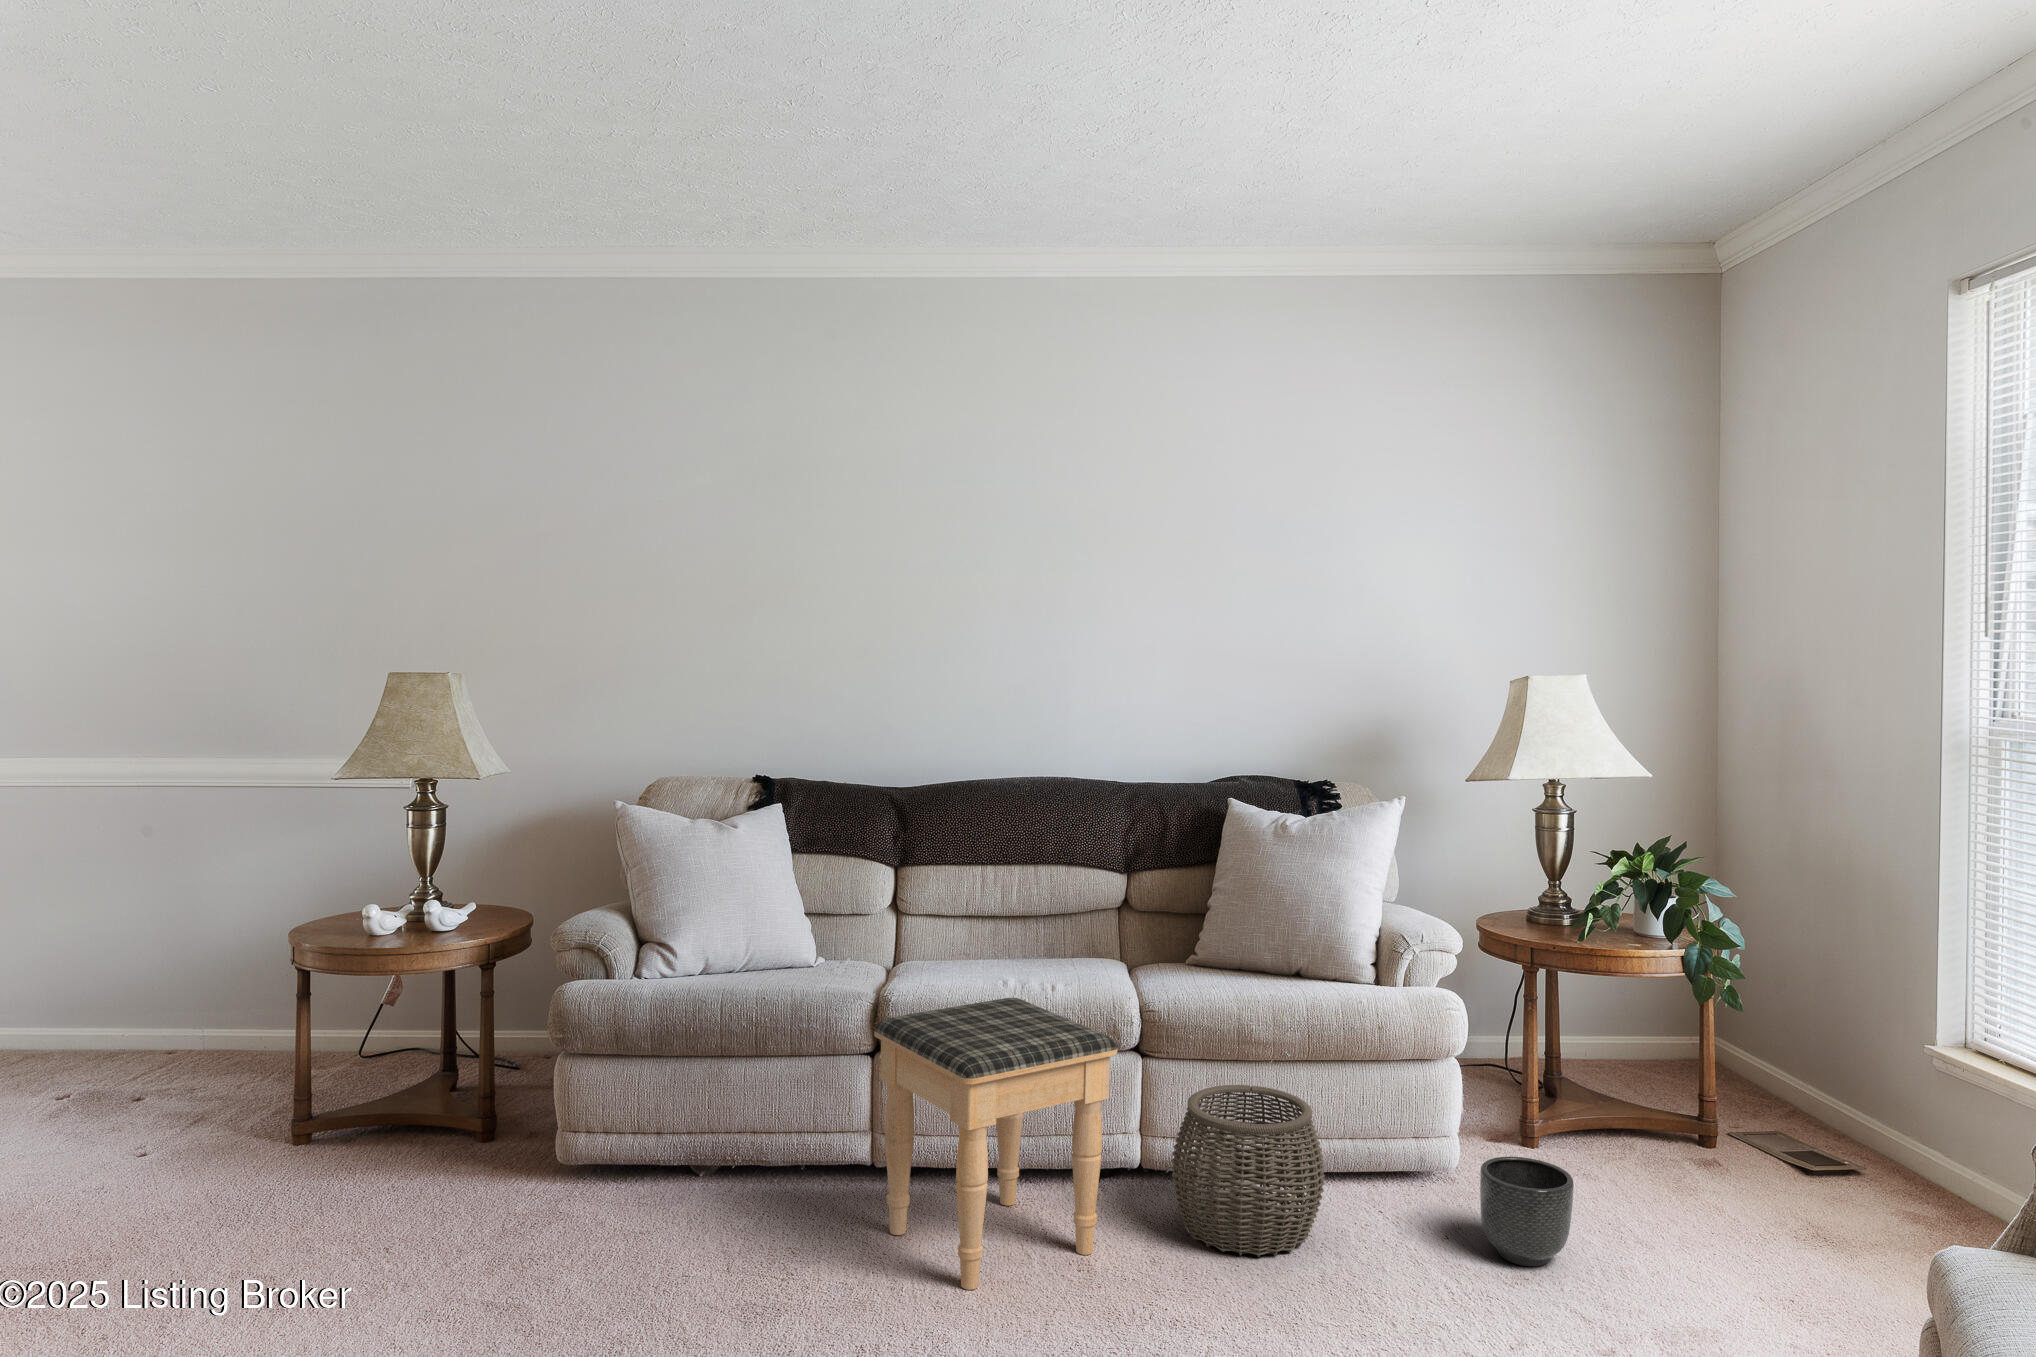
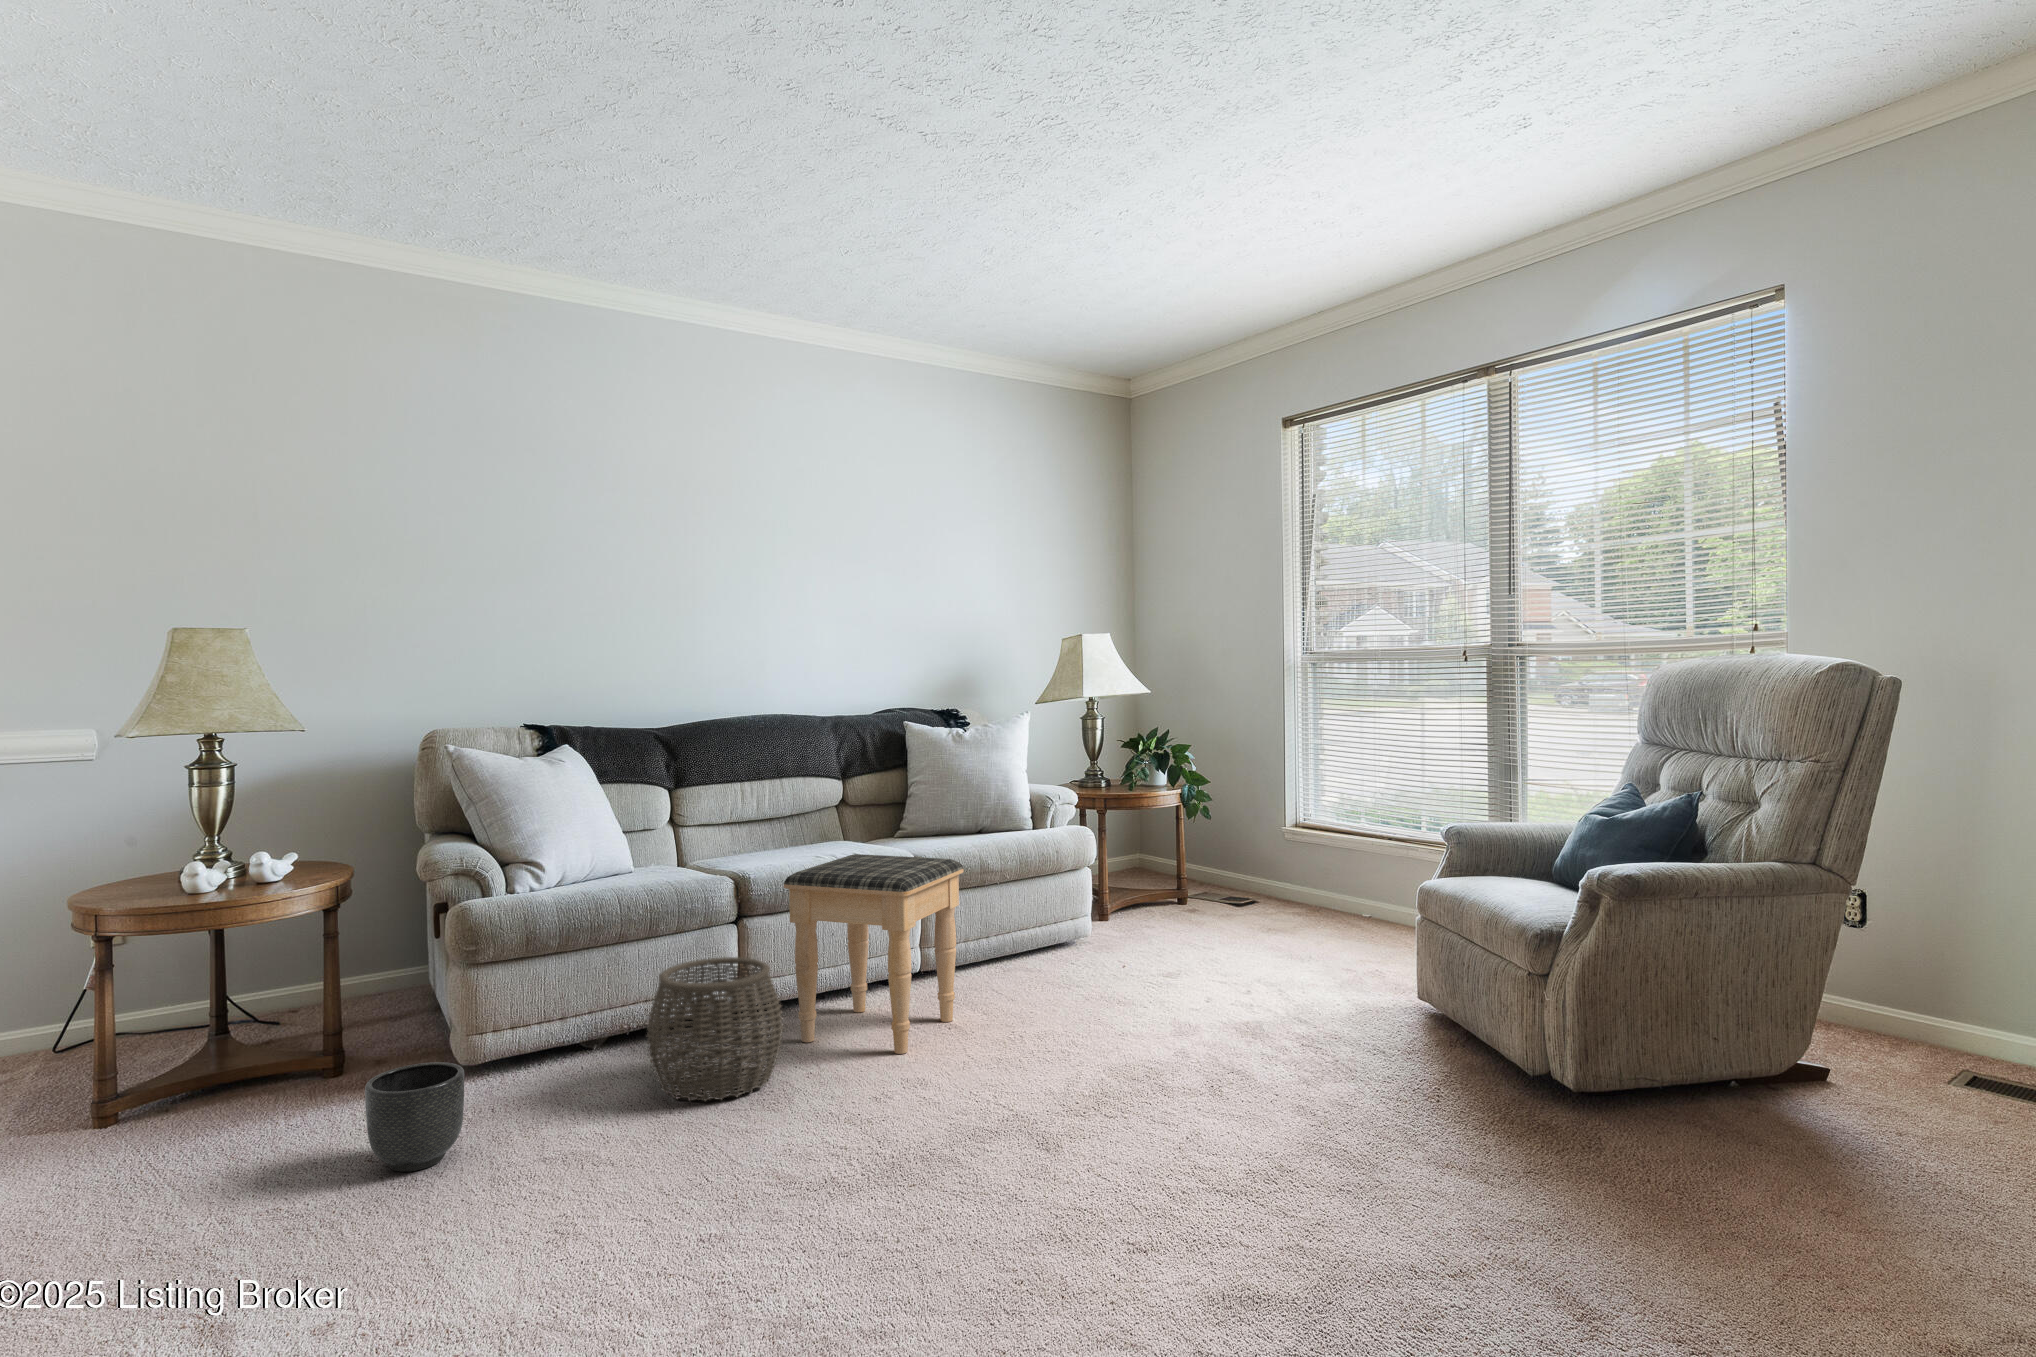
woven basket: present [1171,1085,1325,1257] -> present [647,957,783,1101]
planter: present [1480,1157,1574,1266] -> present [365,1062,464,1172]

